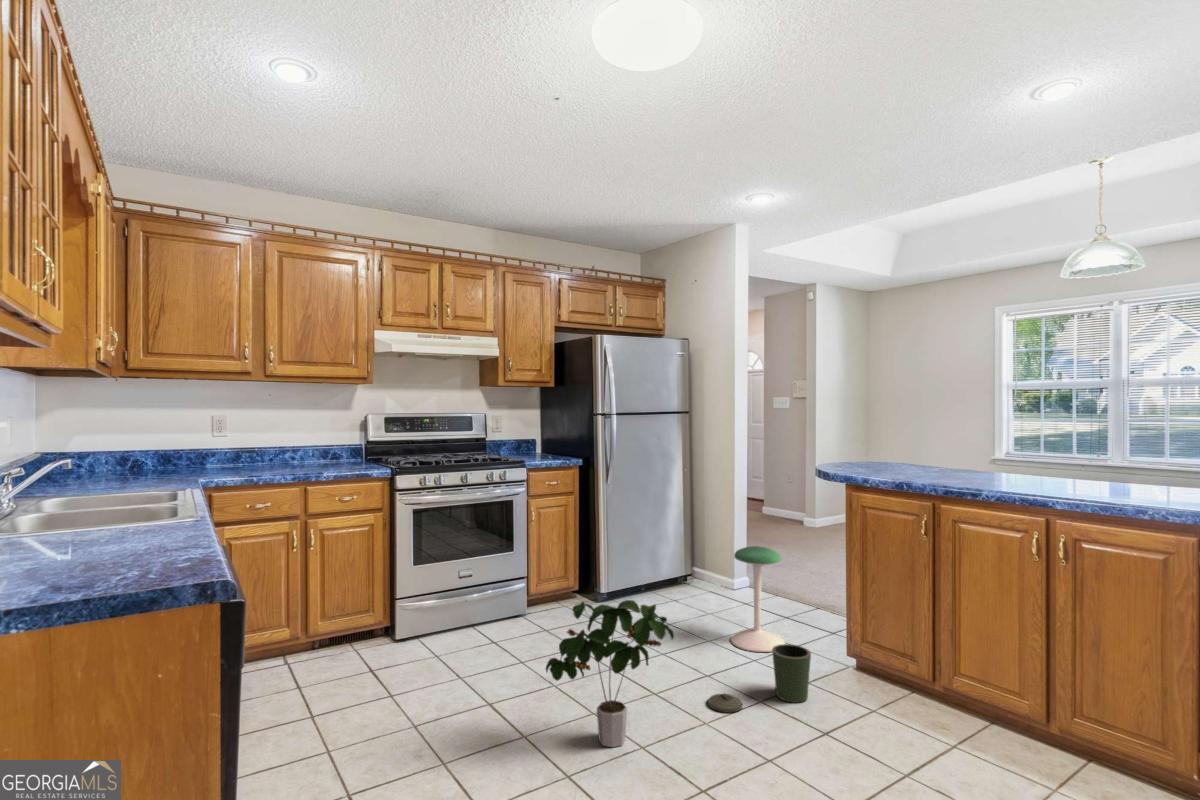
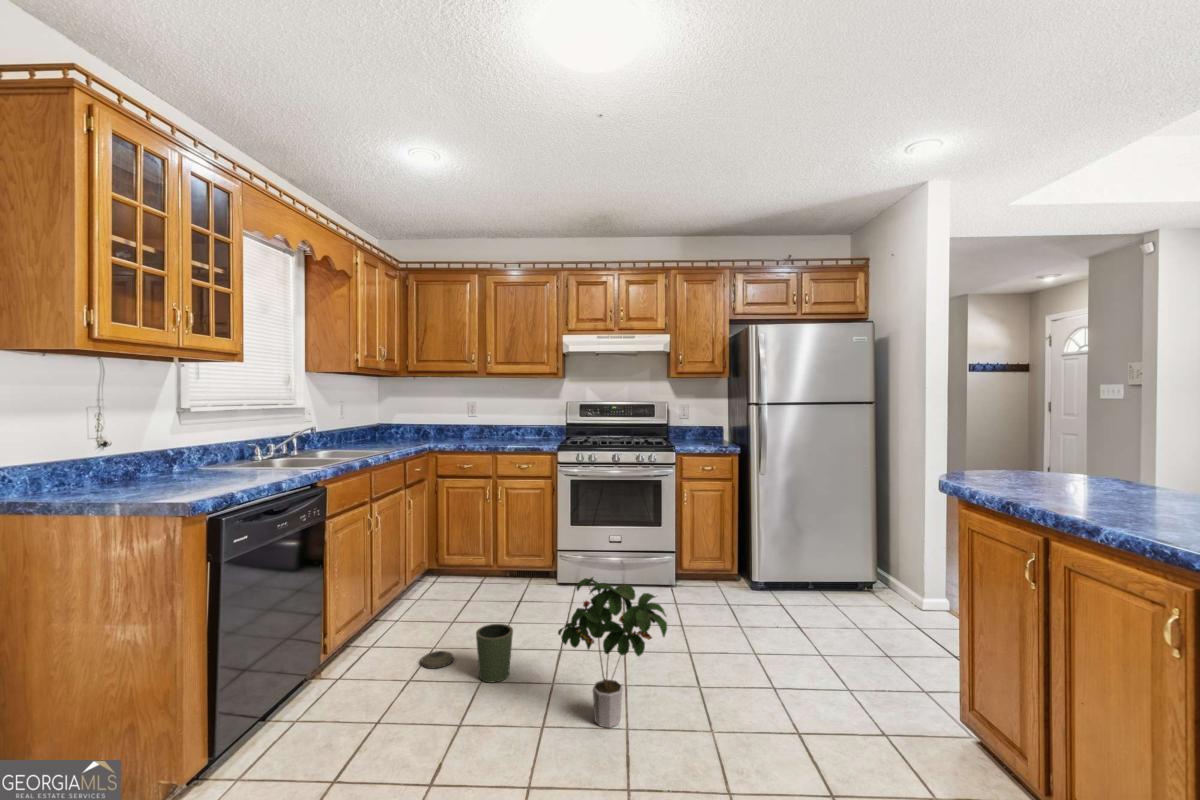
stool: present [731,546,785,652] -> none [850,564,924,700]
trash can: present [708,644,811,713] -> present [421,624,513,683]

